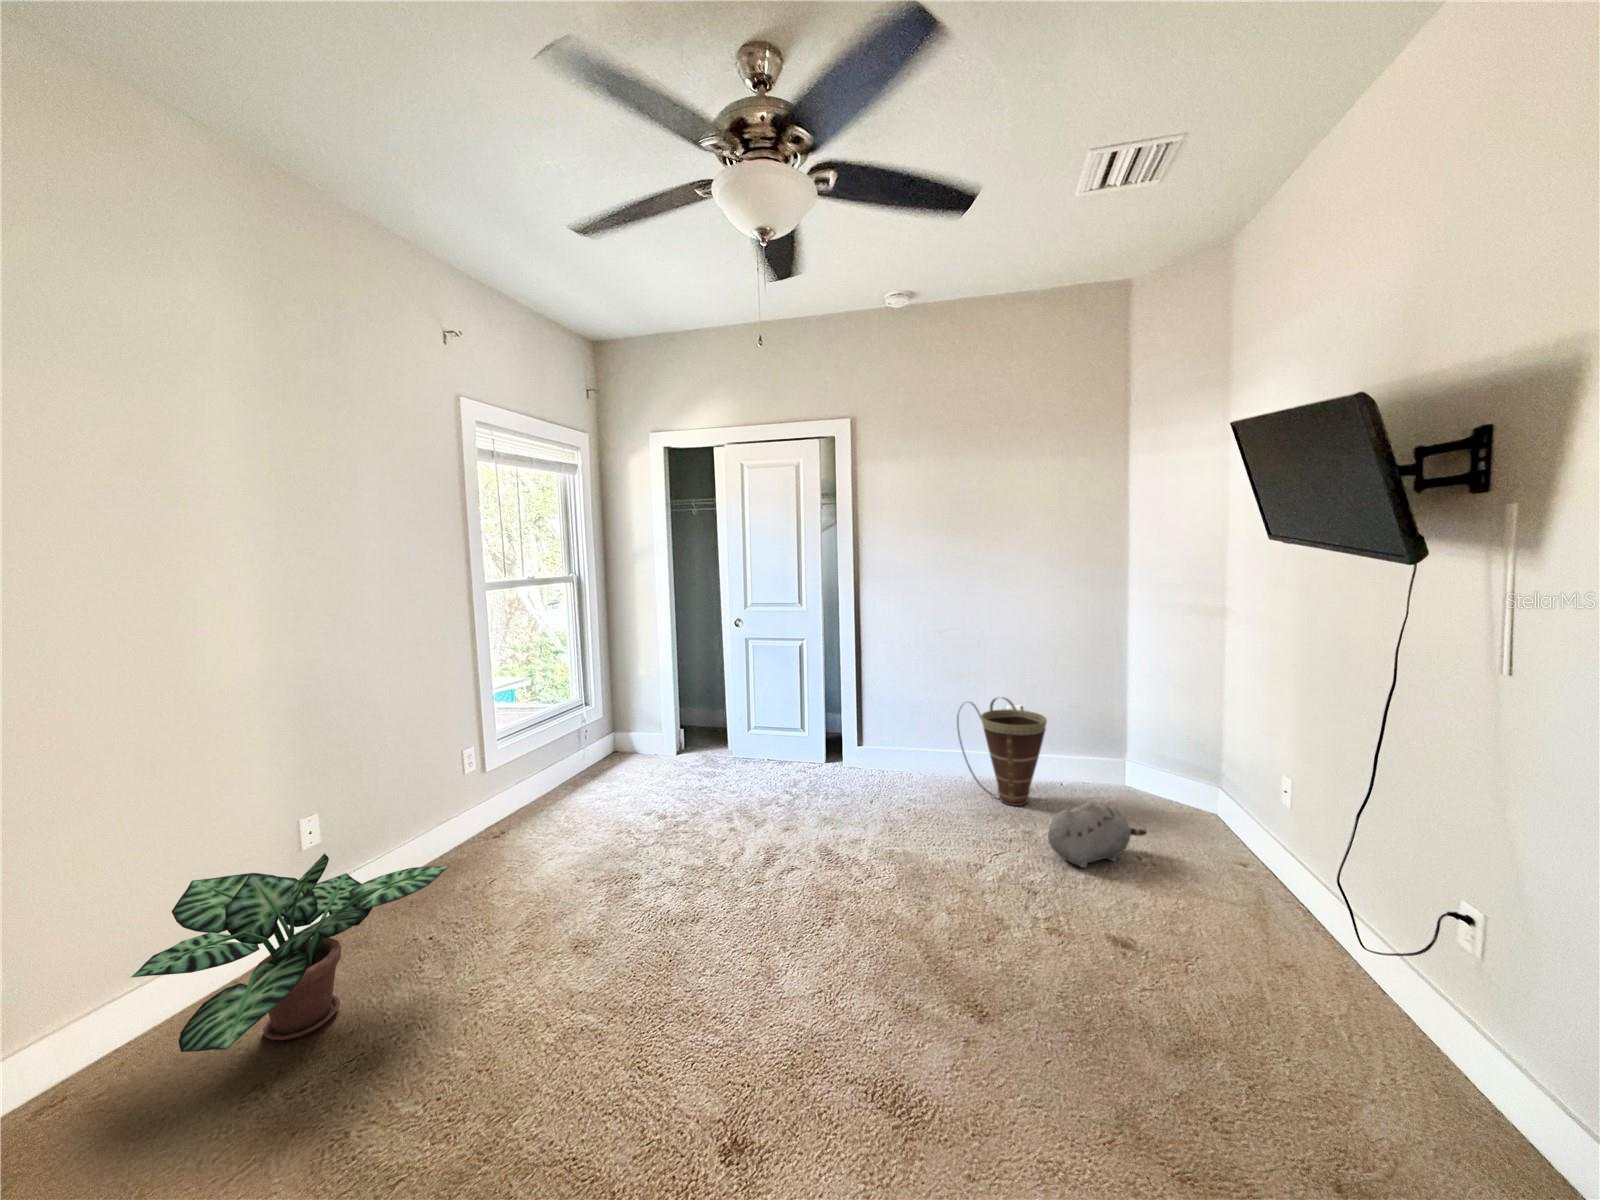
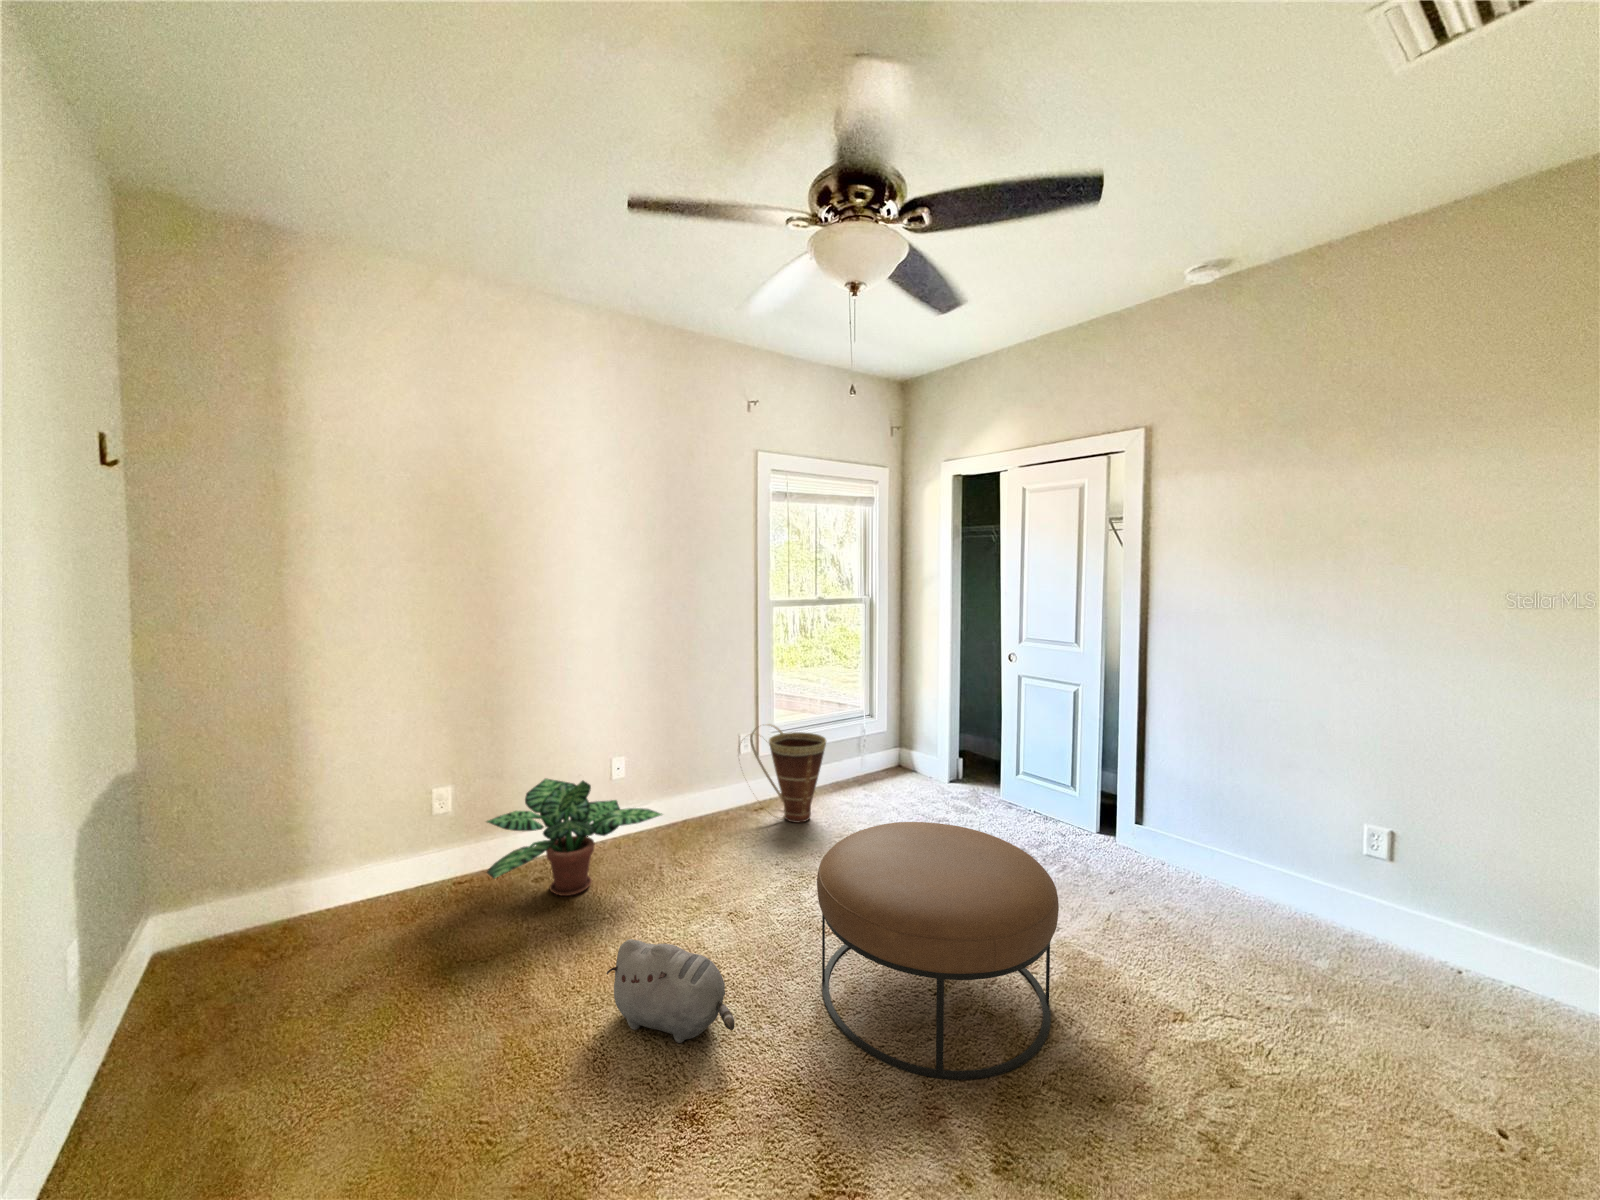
basket: present [957,697,1047,806] -> present [750,724,826,823]
ottoman: none [713,773,934,998] -> present [817,822,1059,1079]
plush toy: present [1048,803,1147,868] -> present [606,939,735,1043]

